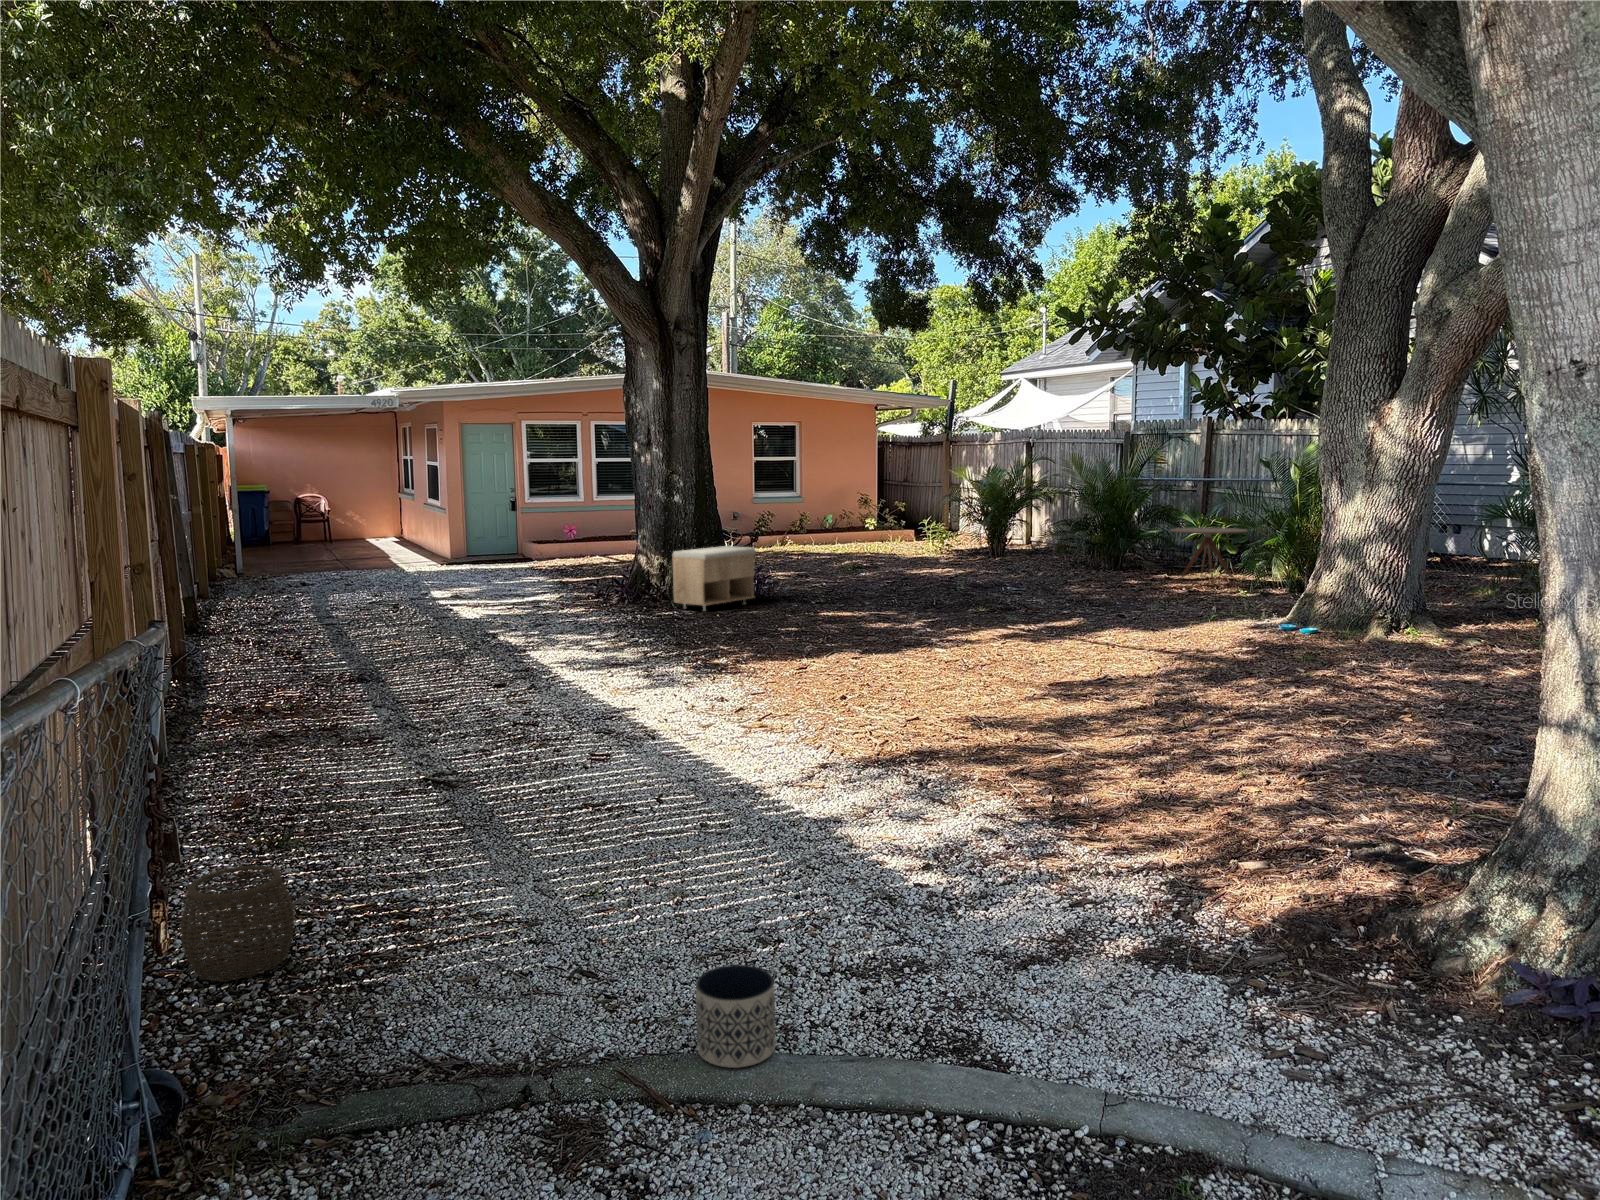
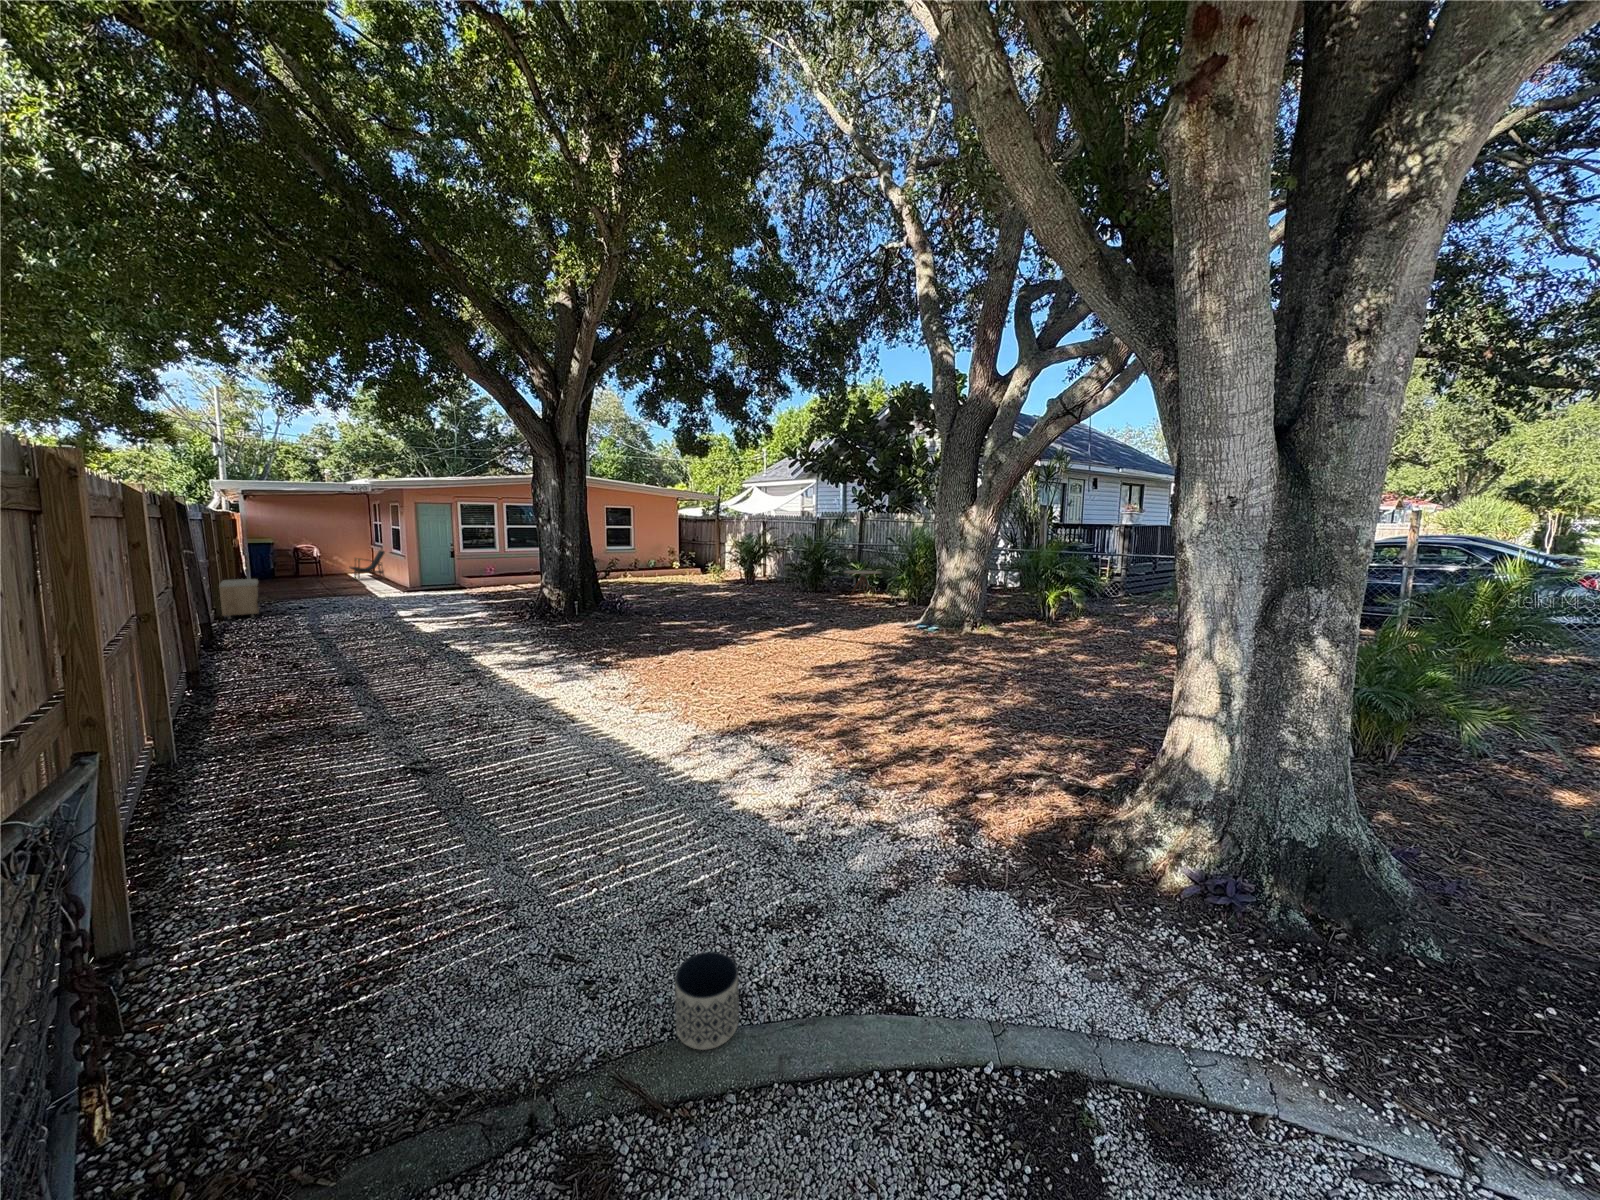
lounge chair: none [369,503,417,550] -> present [350,550,385,579]
storage bench: present [673,546,756,611] -> present [219,579,259,619]
woven basket: present [180,865,295,982] -> none [157,905,287,1032]

